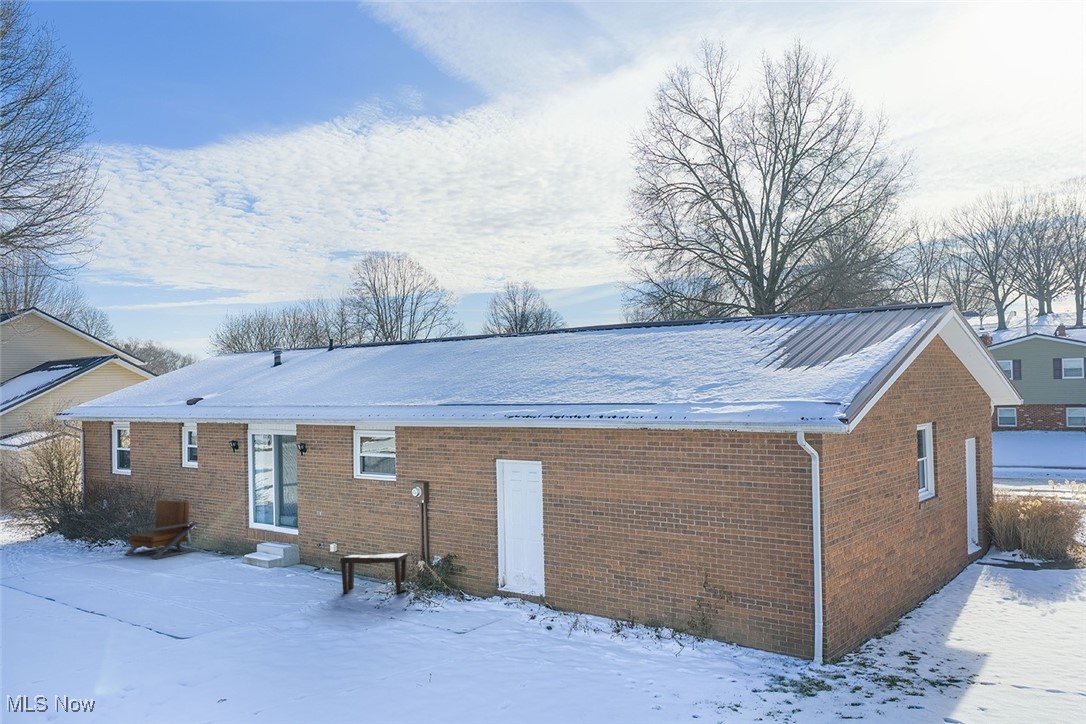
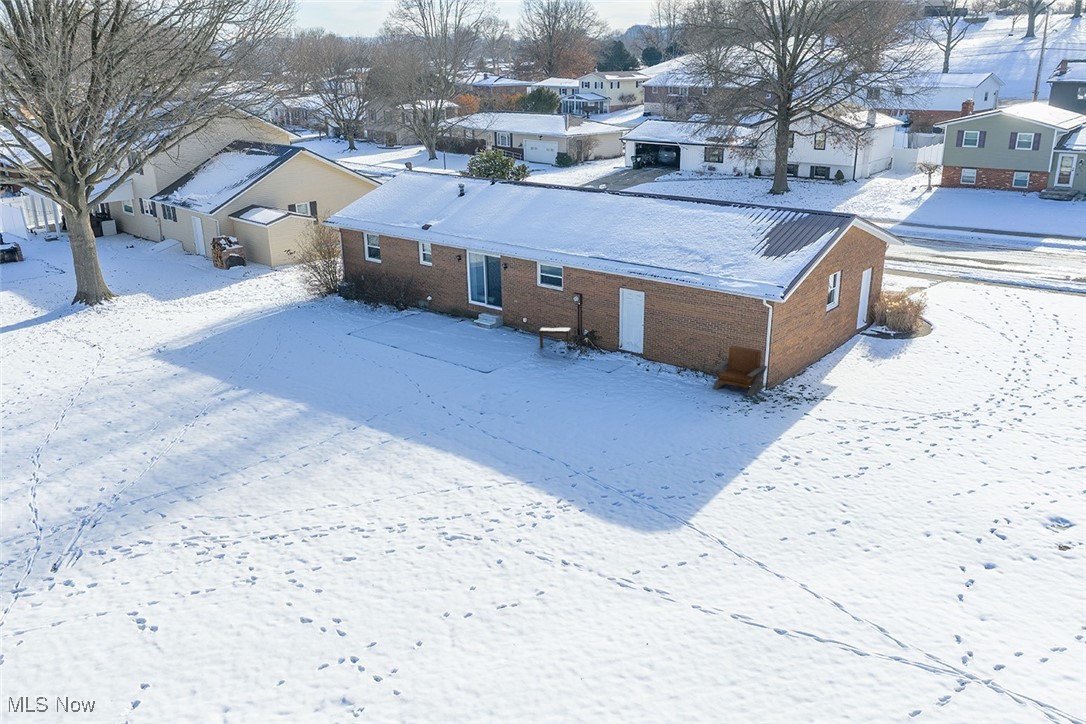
lounge chair: present [124,500,197,559] -> present [712,346,767,397]

